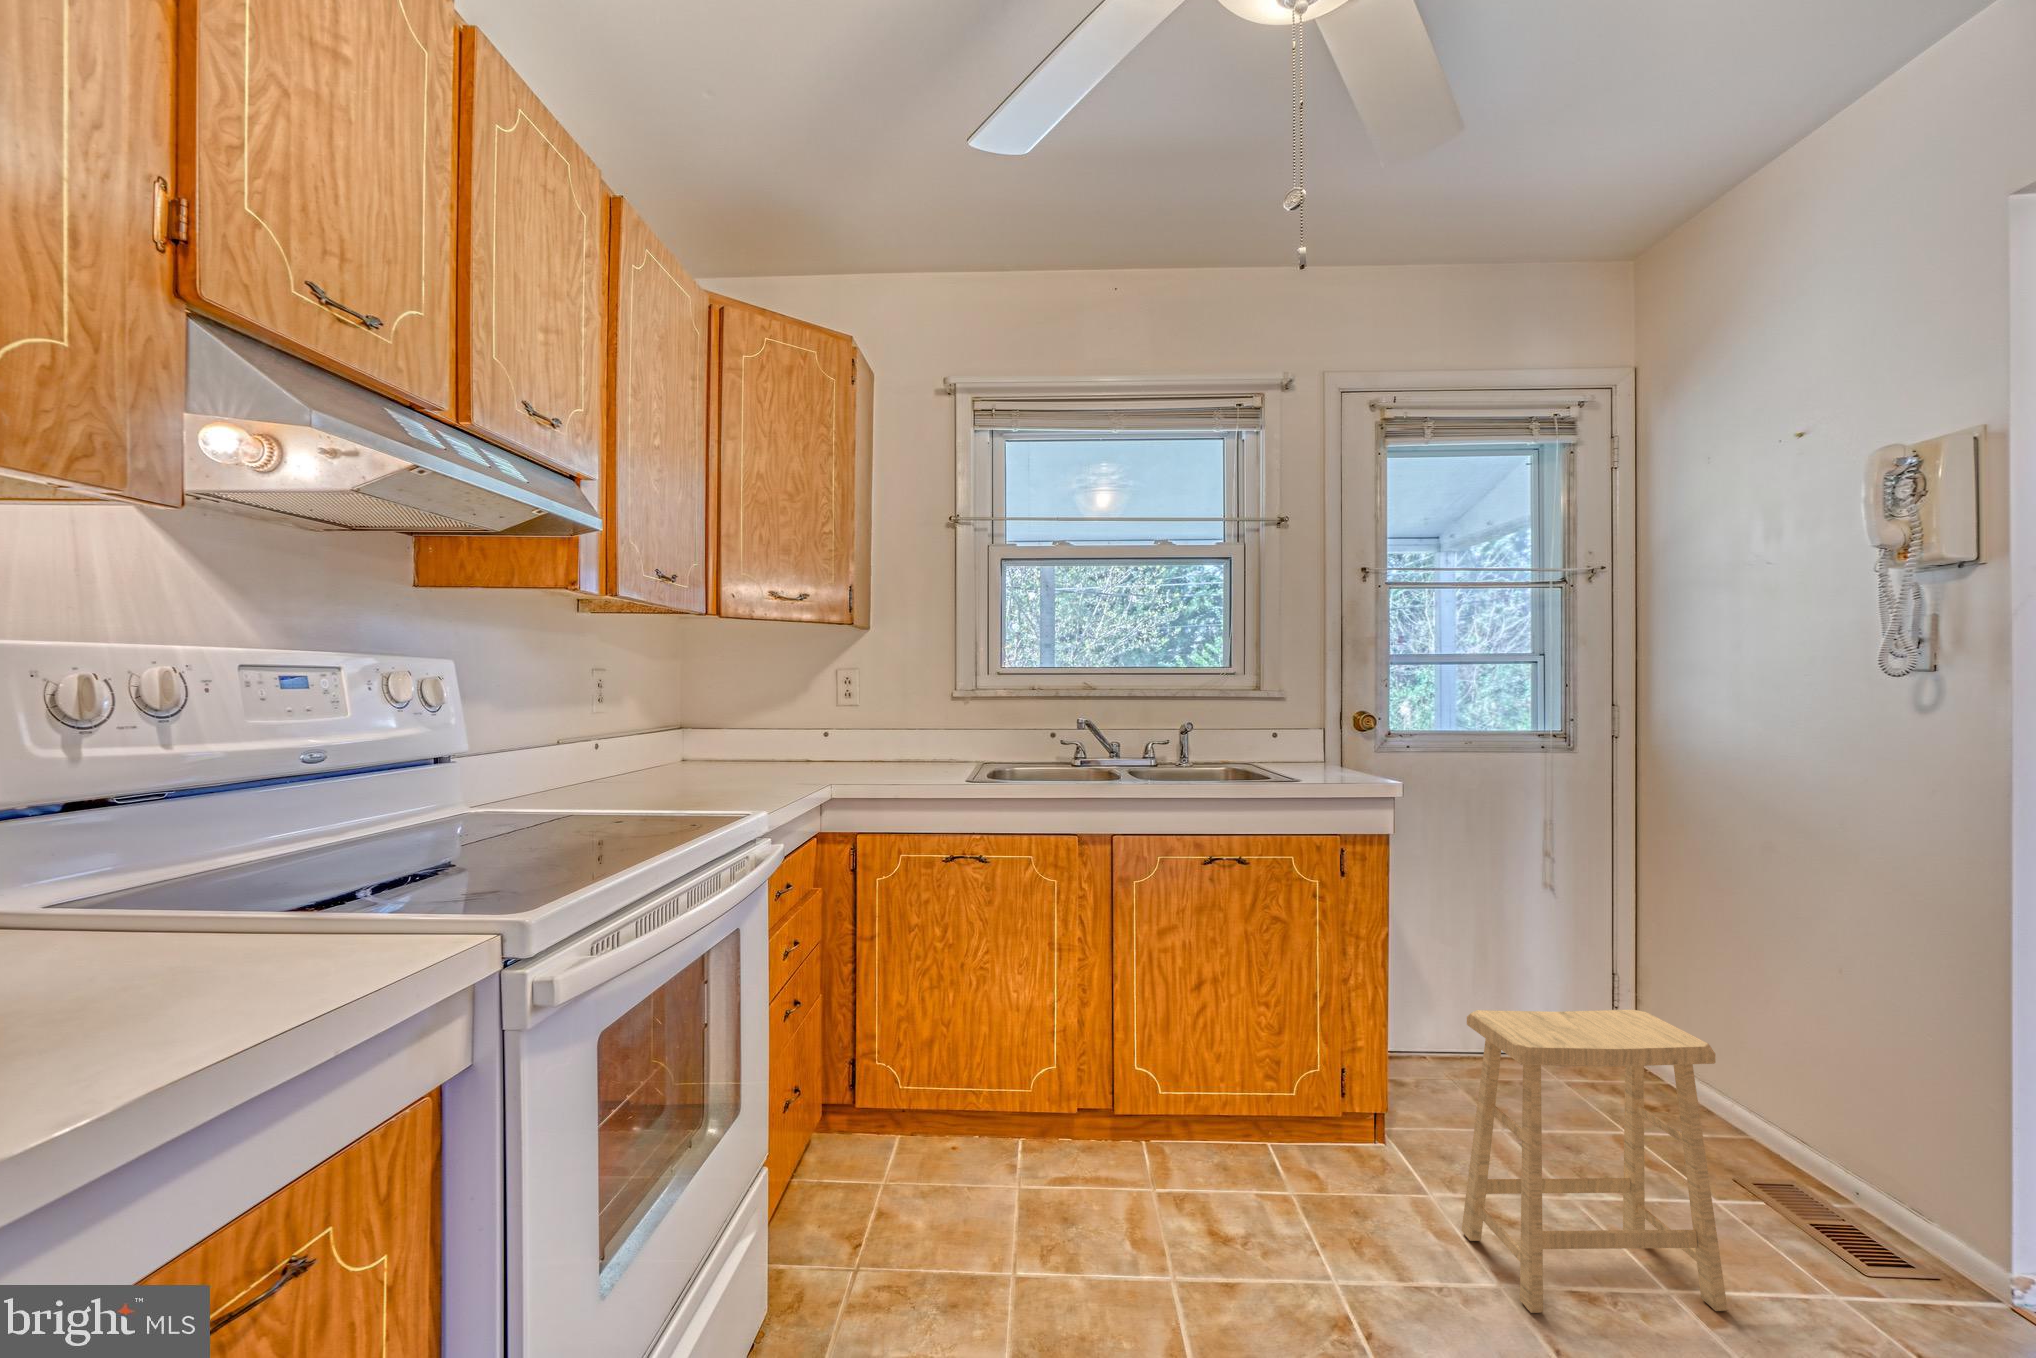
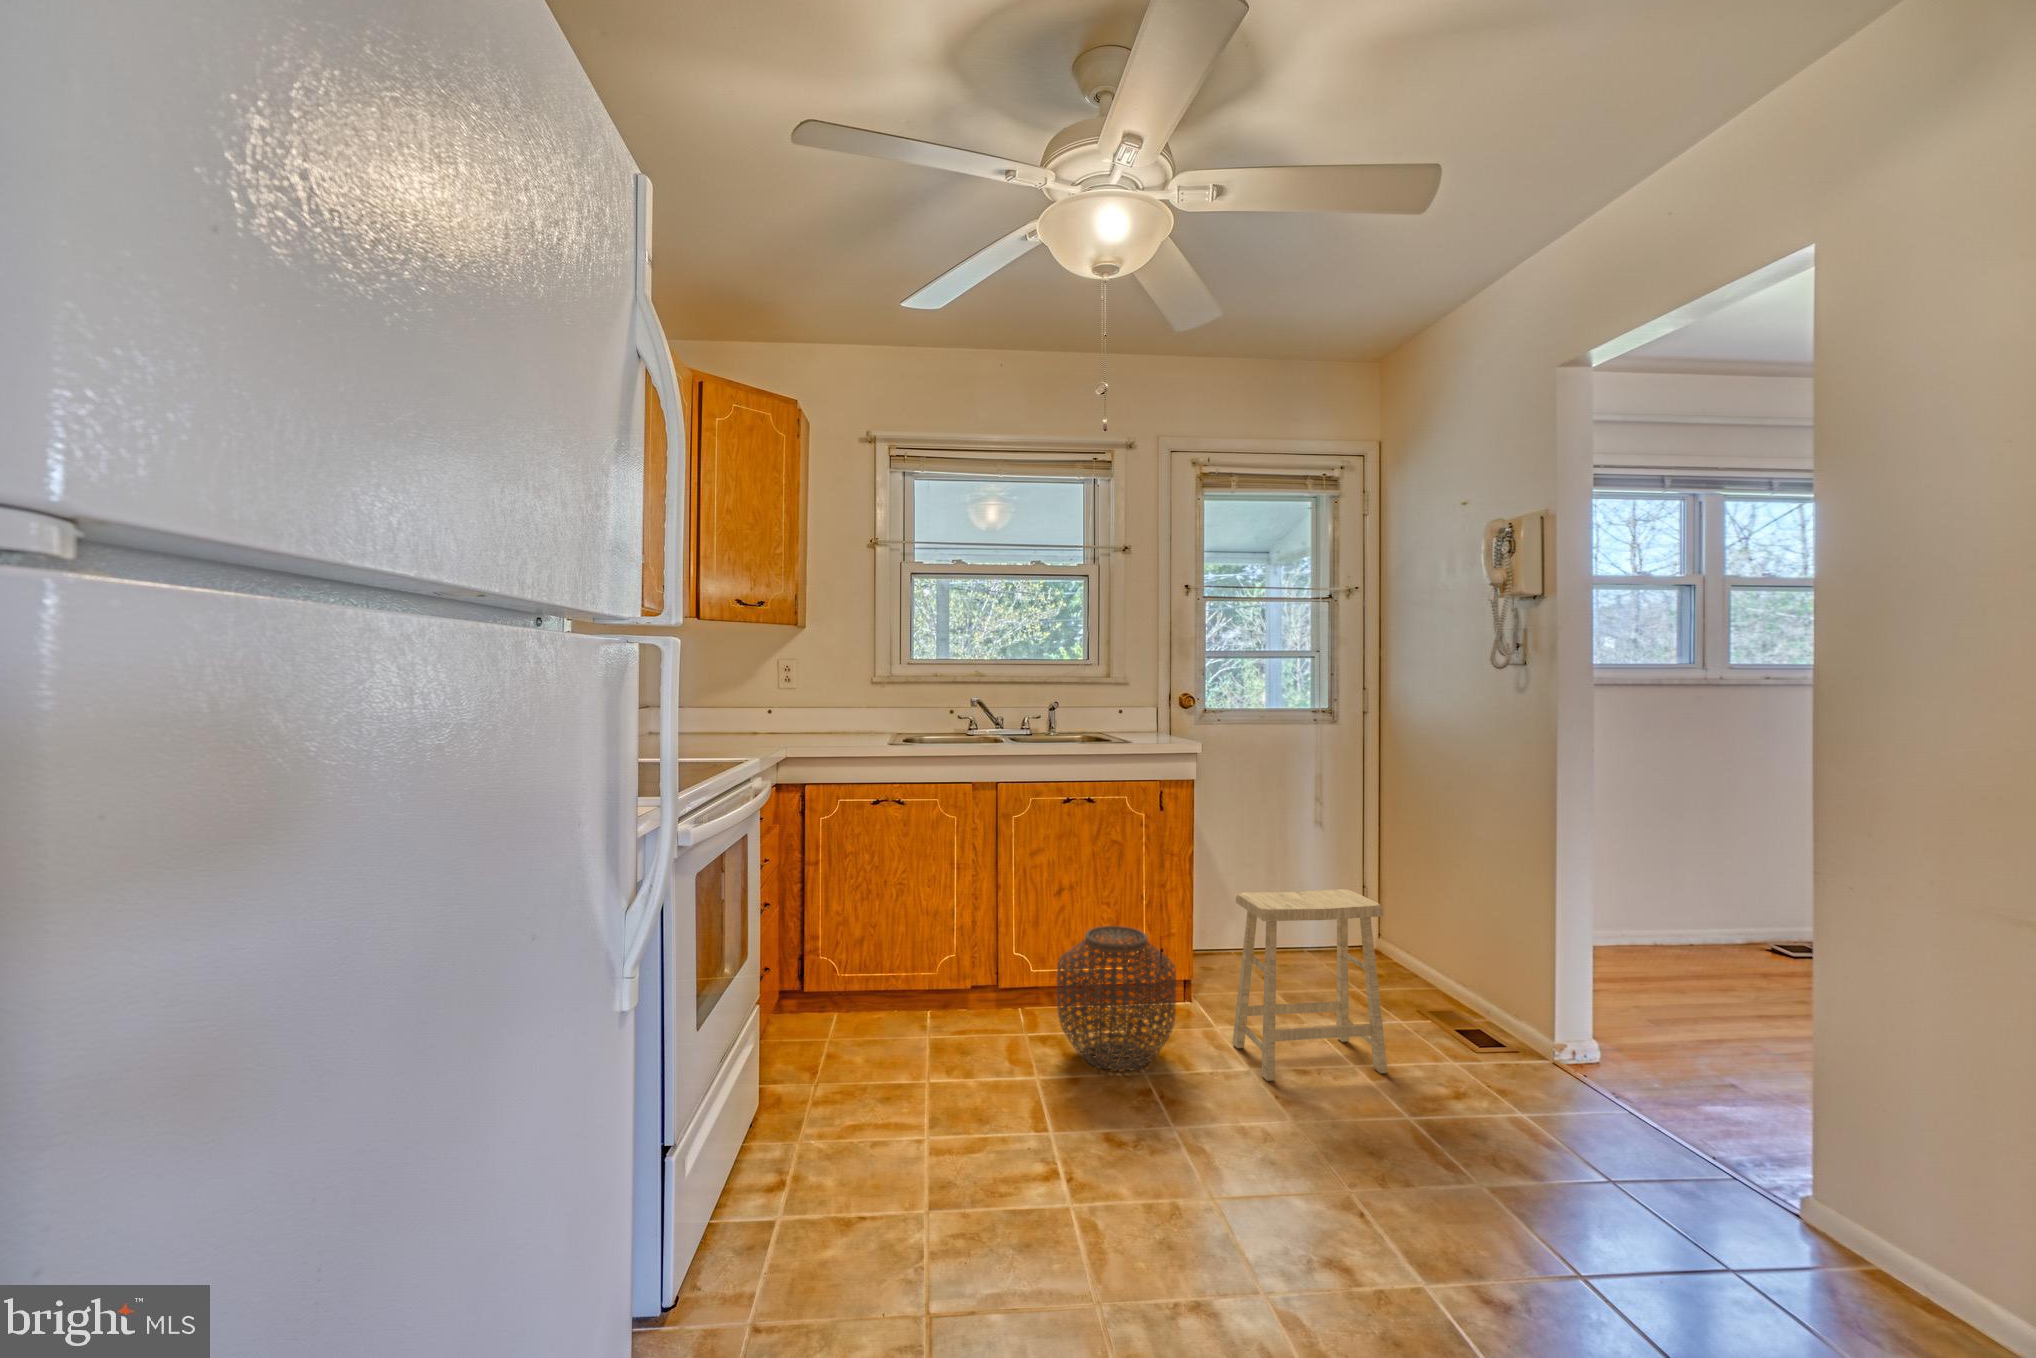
woven basket: none [1200,1049,1380,1274] -> present [1057,926,1176,1070]

